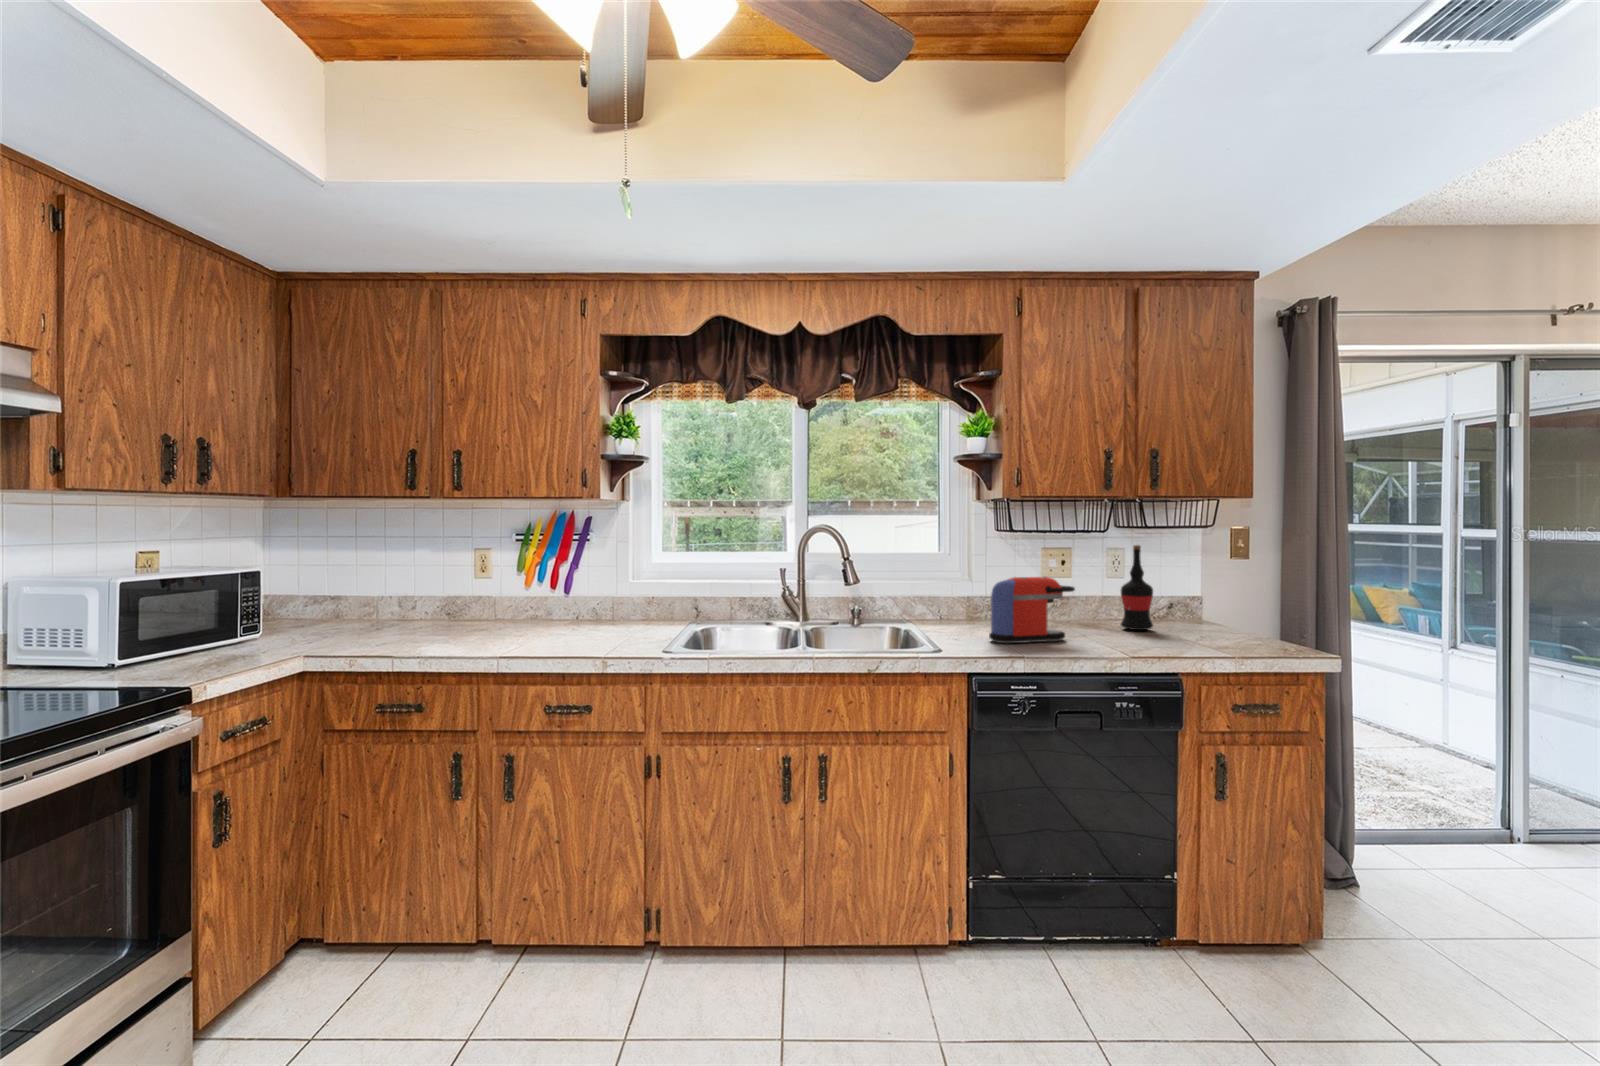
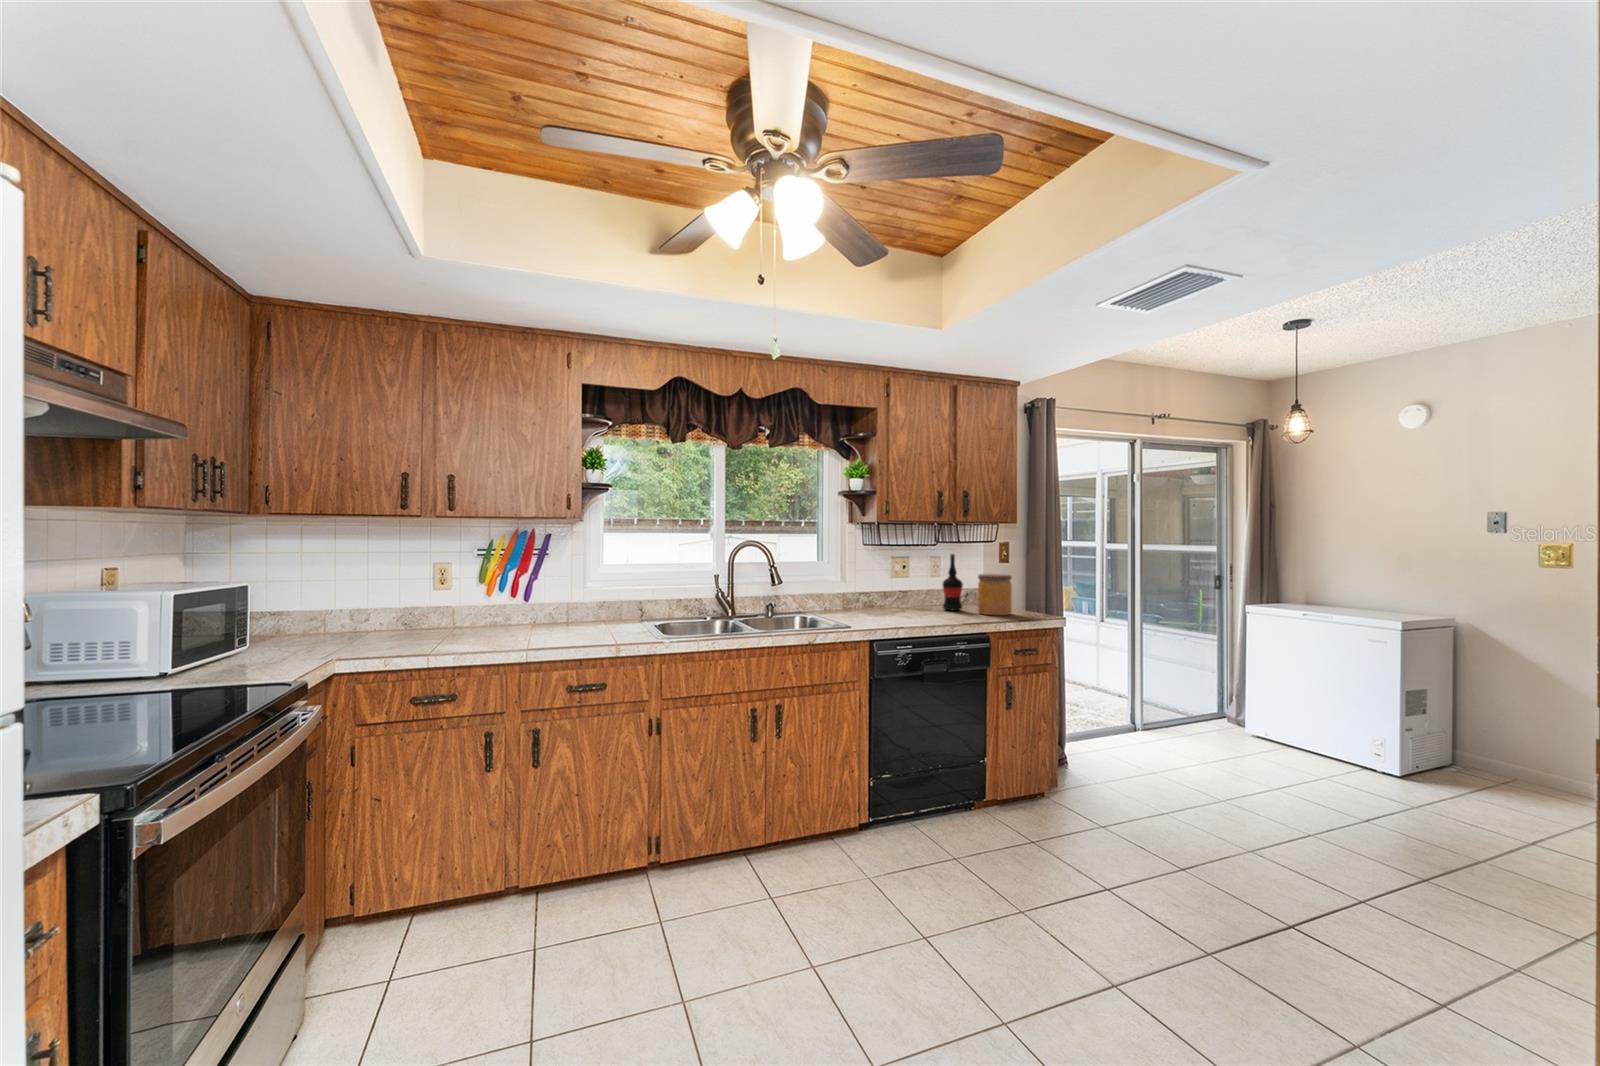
jar: none [1173,576,1229,641] -> present [978,574,1012,615]
coffee maker: present [989,577,1075,643] -> none [874,575,925,622]

